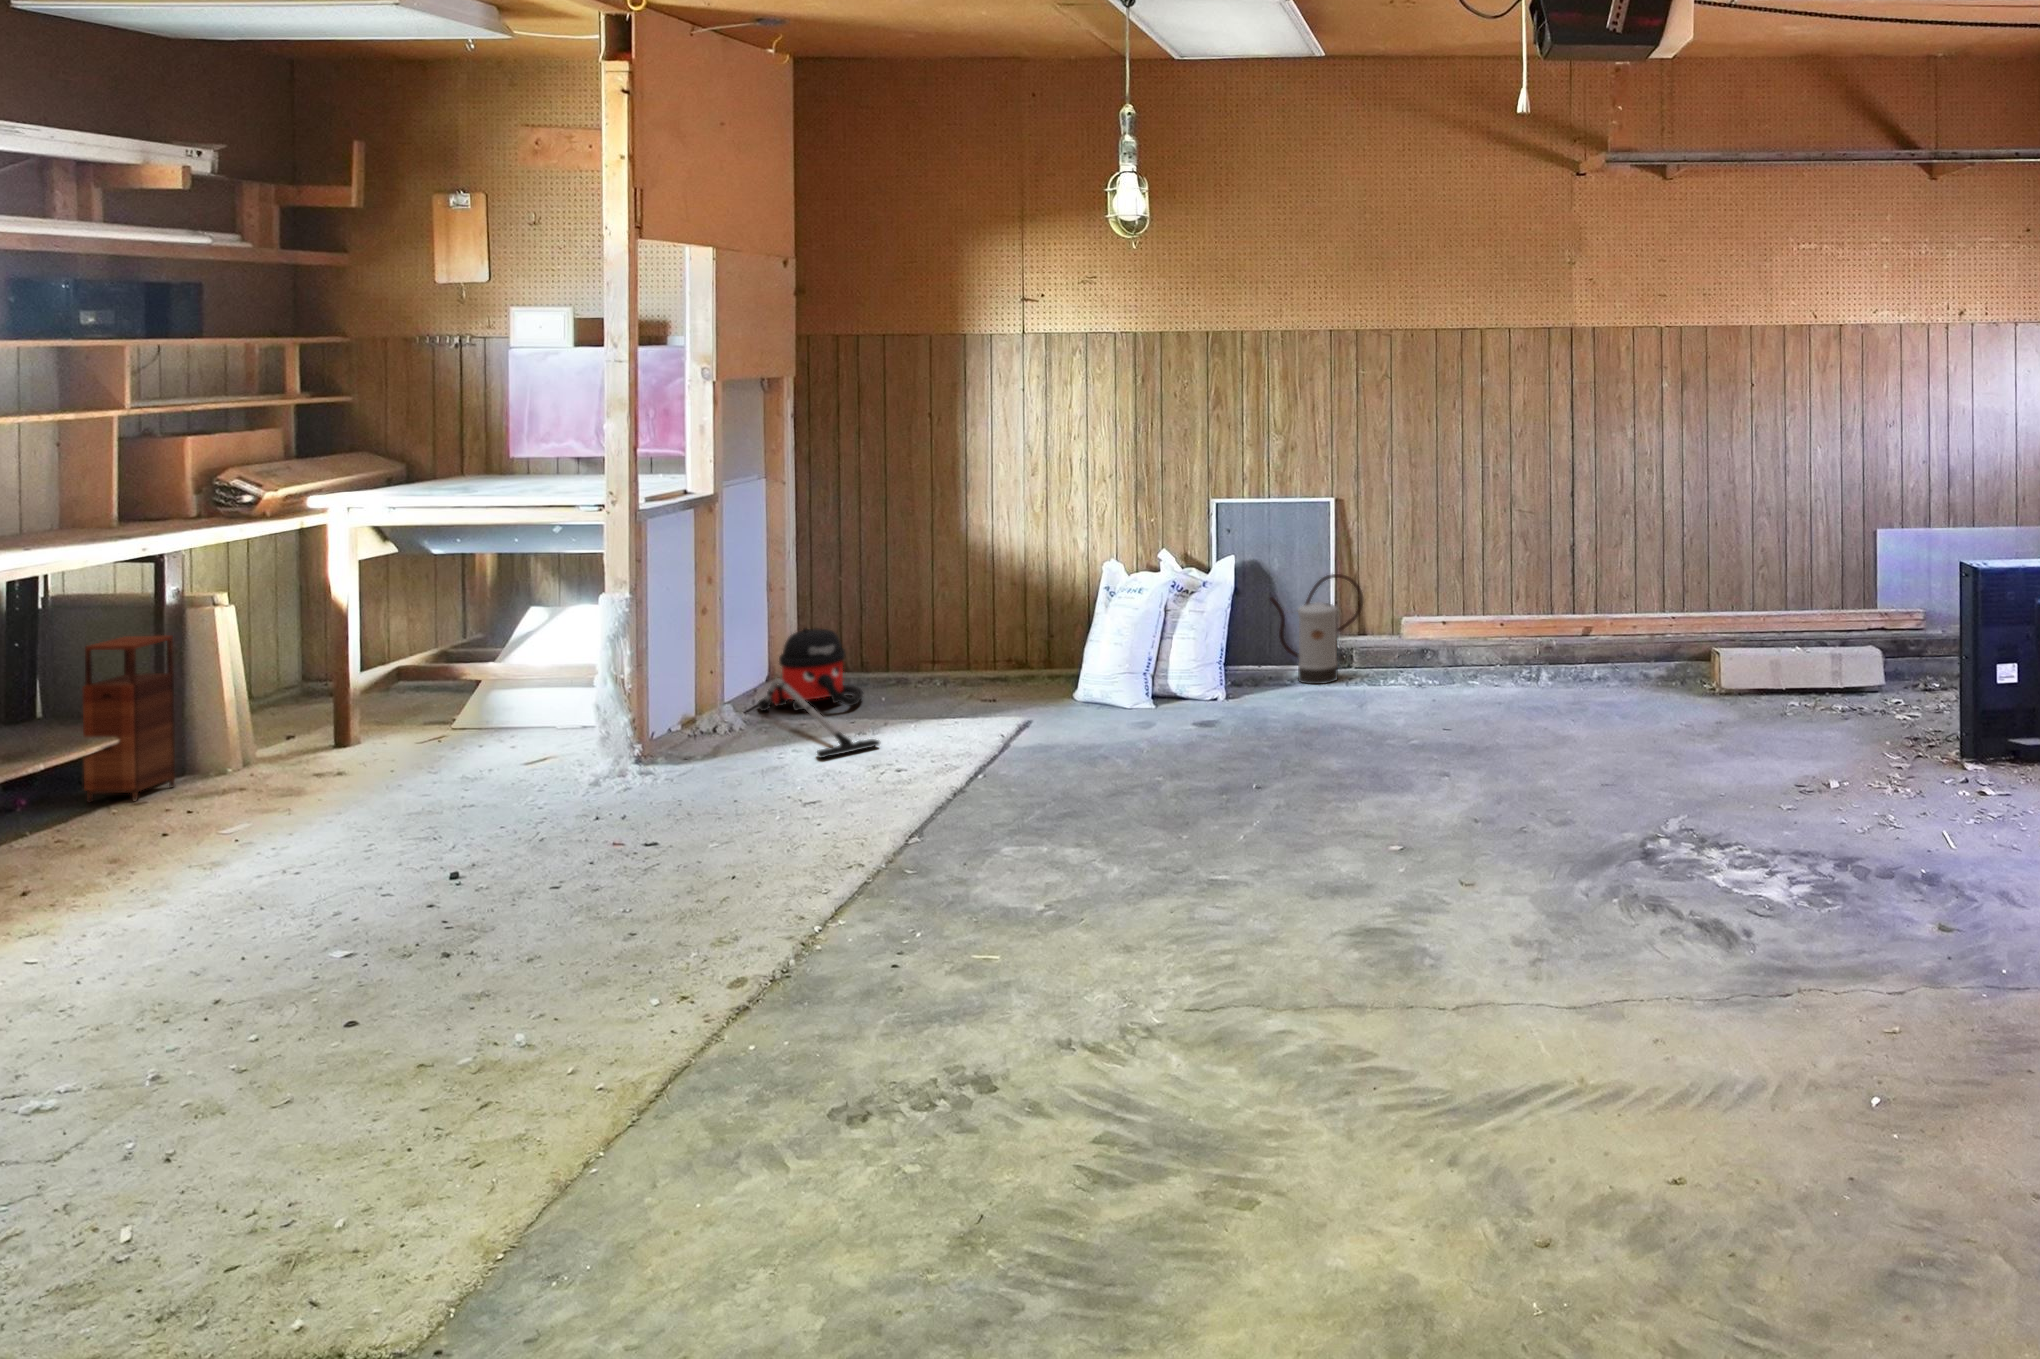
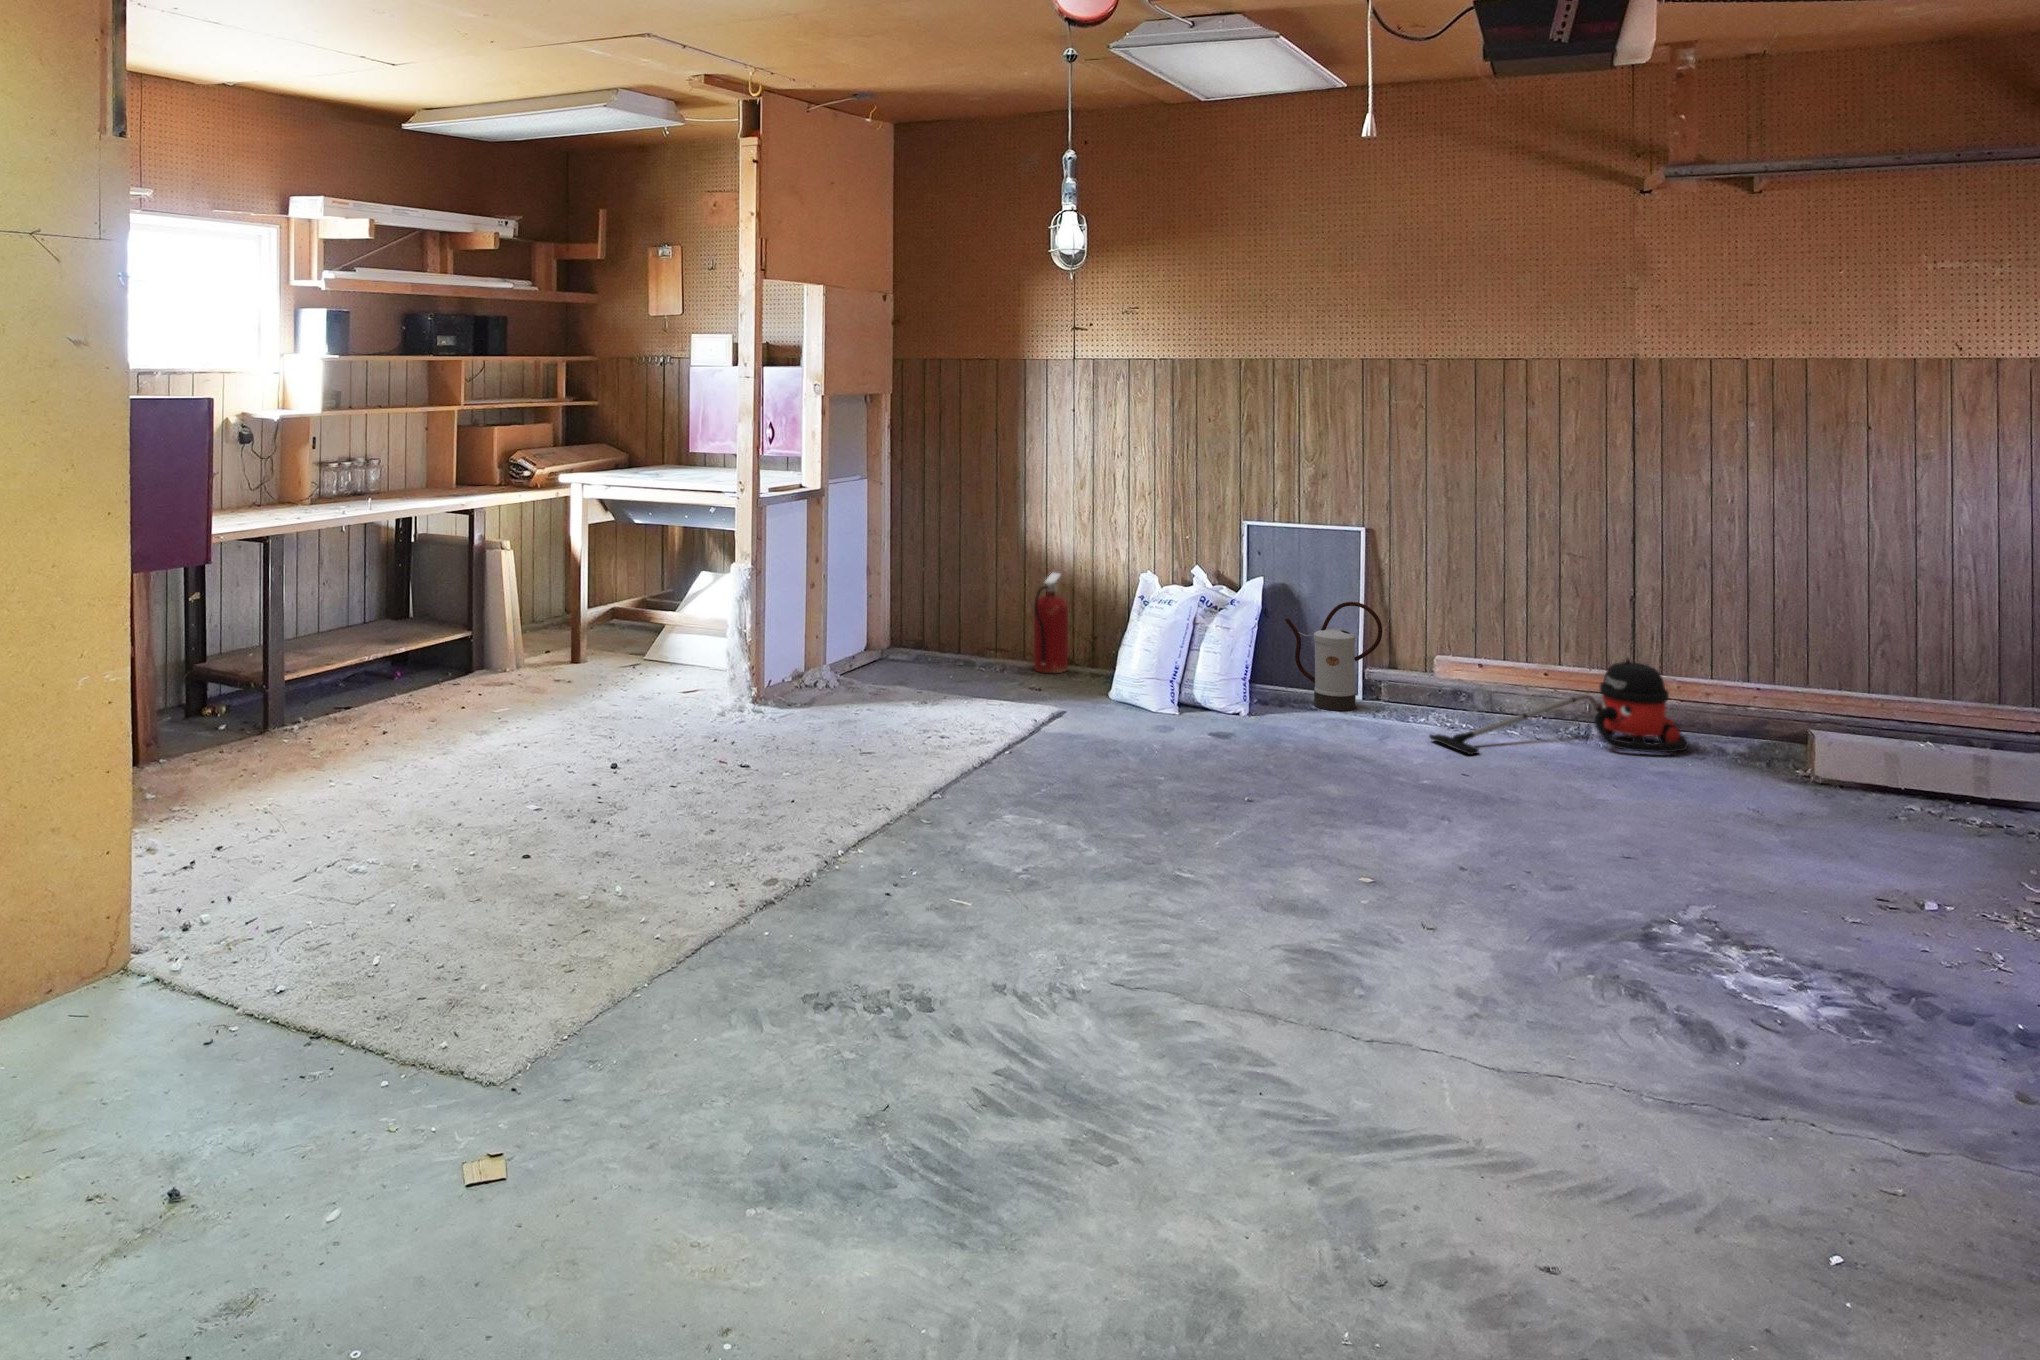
fire extinguisher: none [991,571,1031,683] -> present [1034,573,1068,673]
vacuum cleaner: present [758,628,880,758] -> present [1430,659,1689,755]
storage cabinet: present [82,635,175,802] -> none [434,564,483,680]

